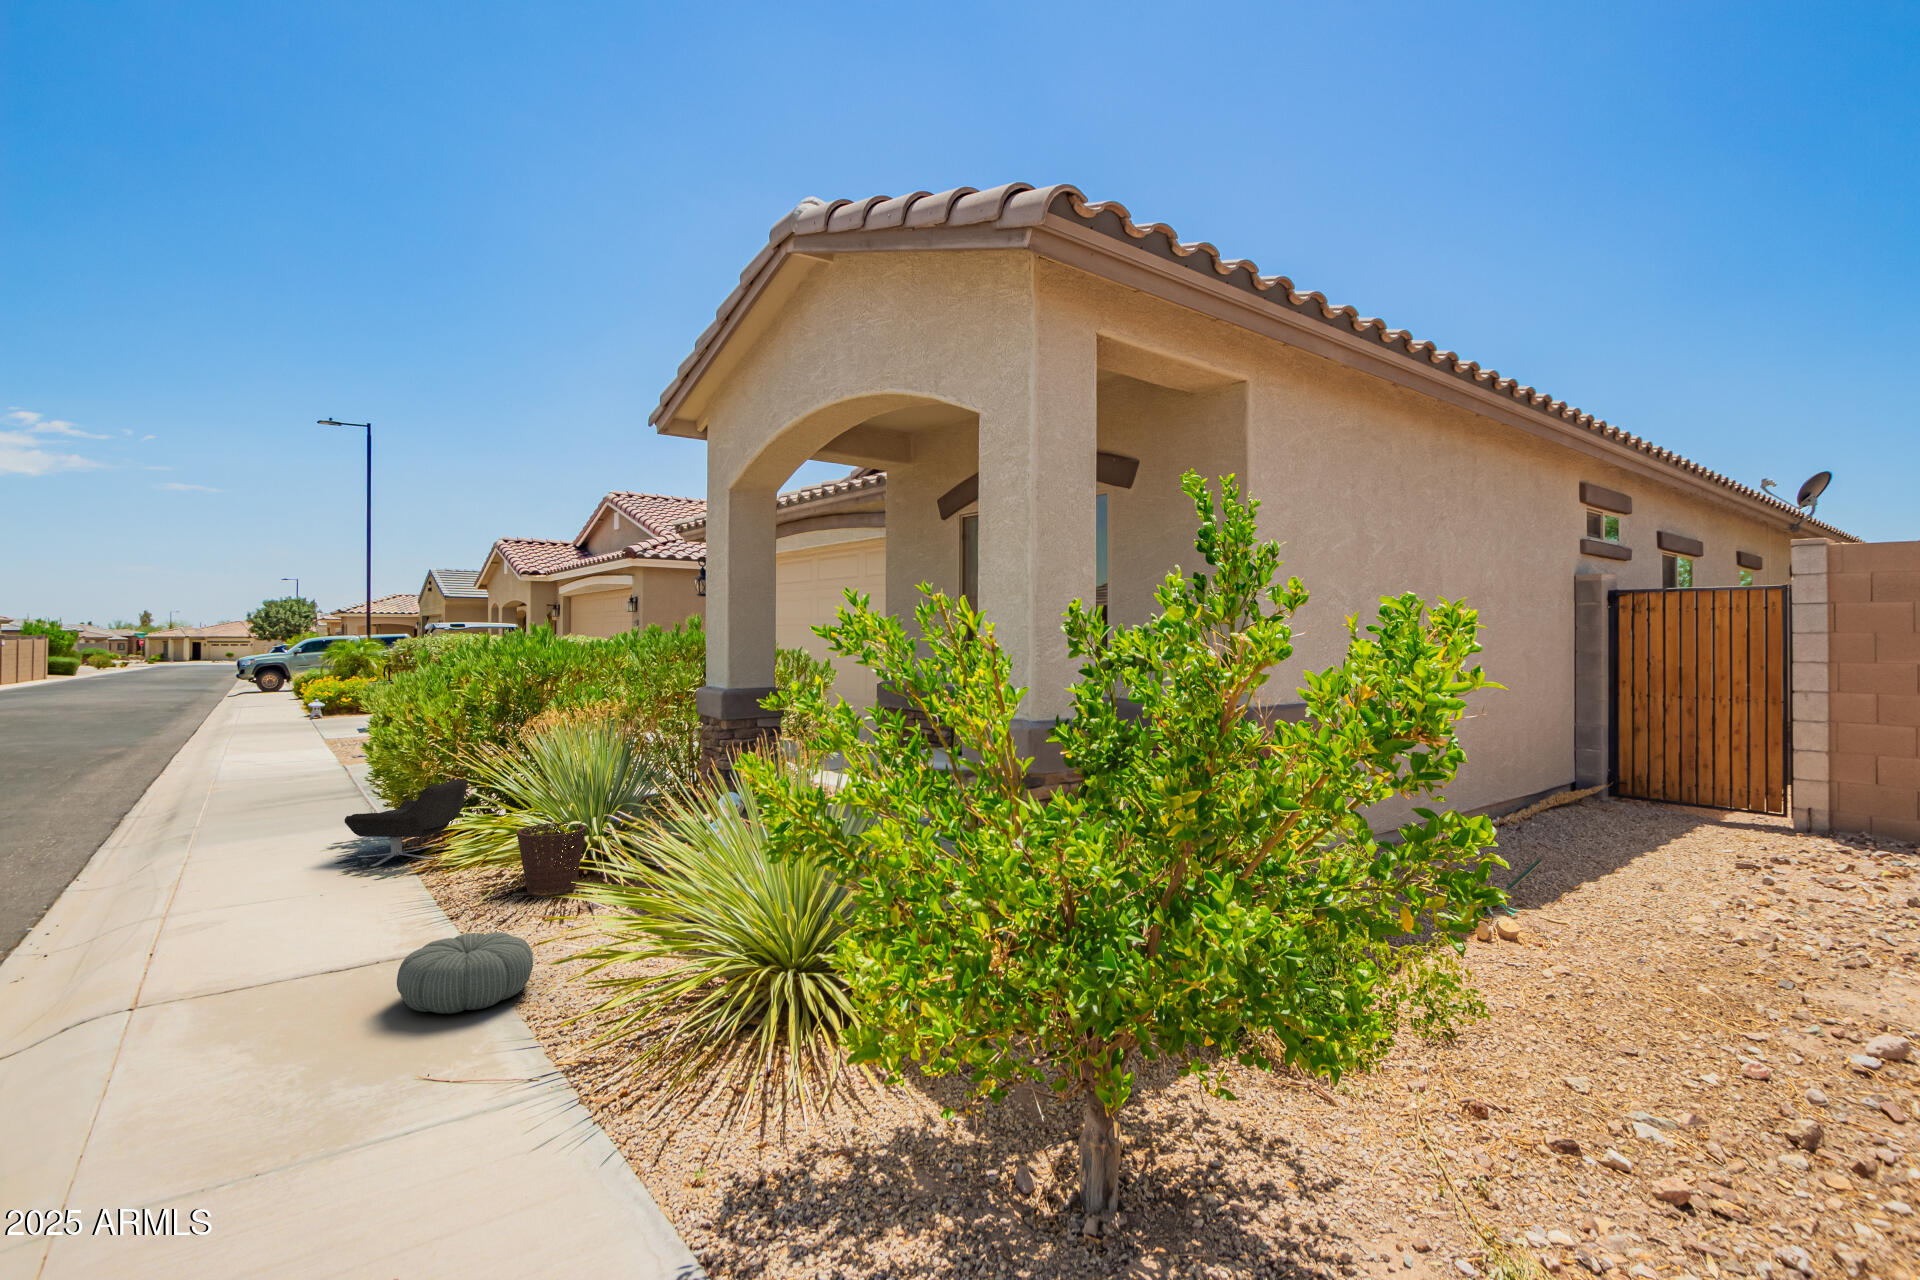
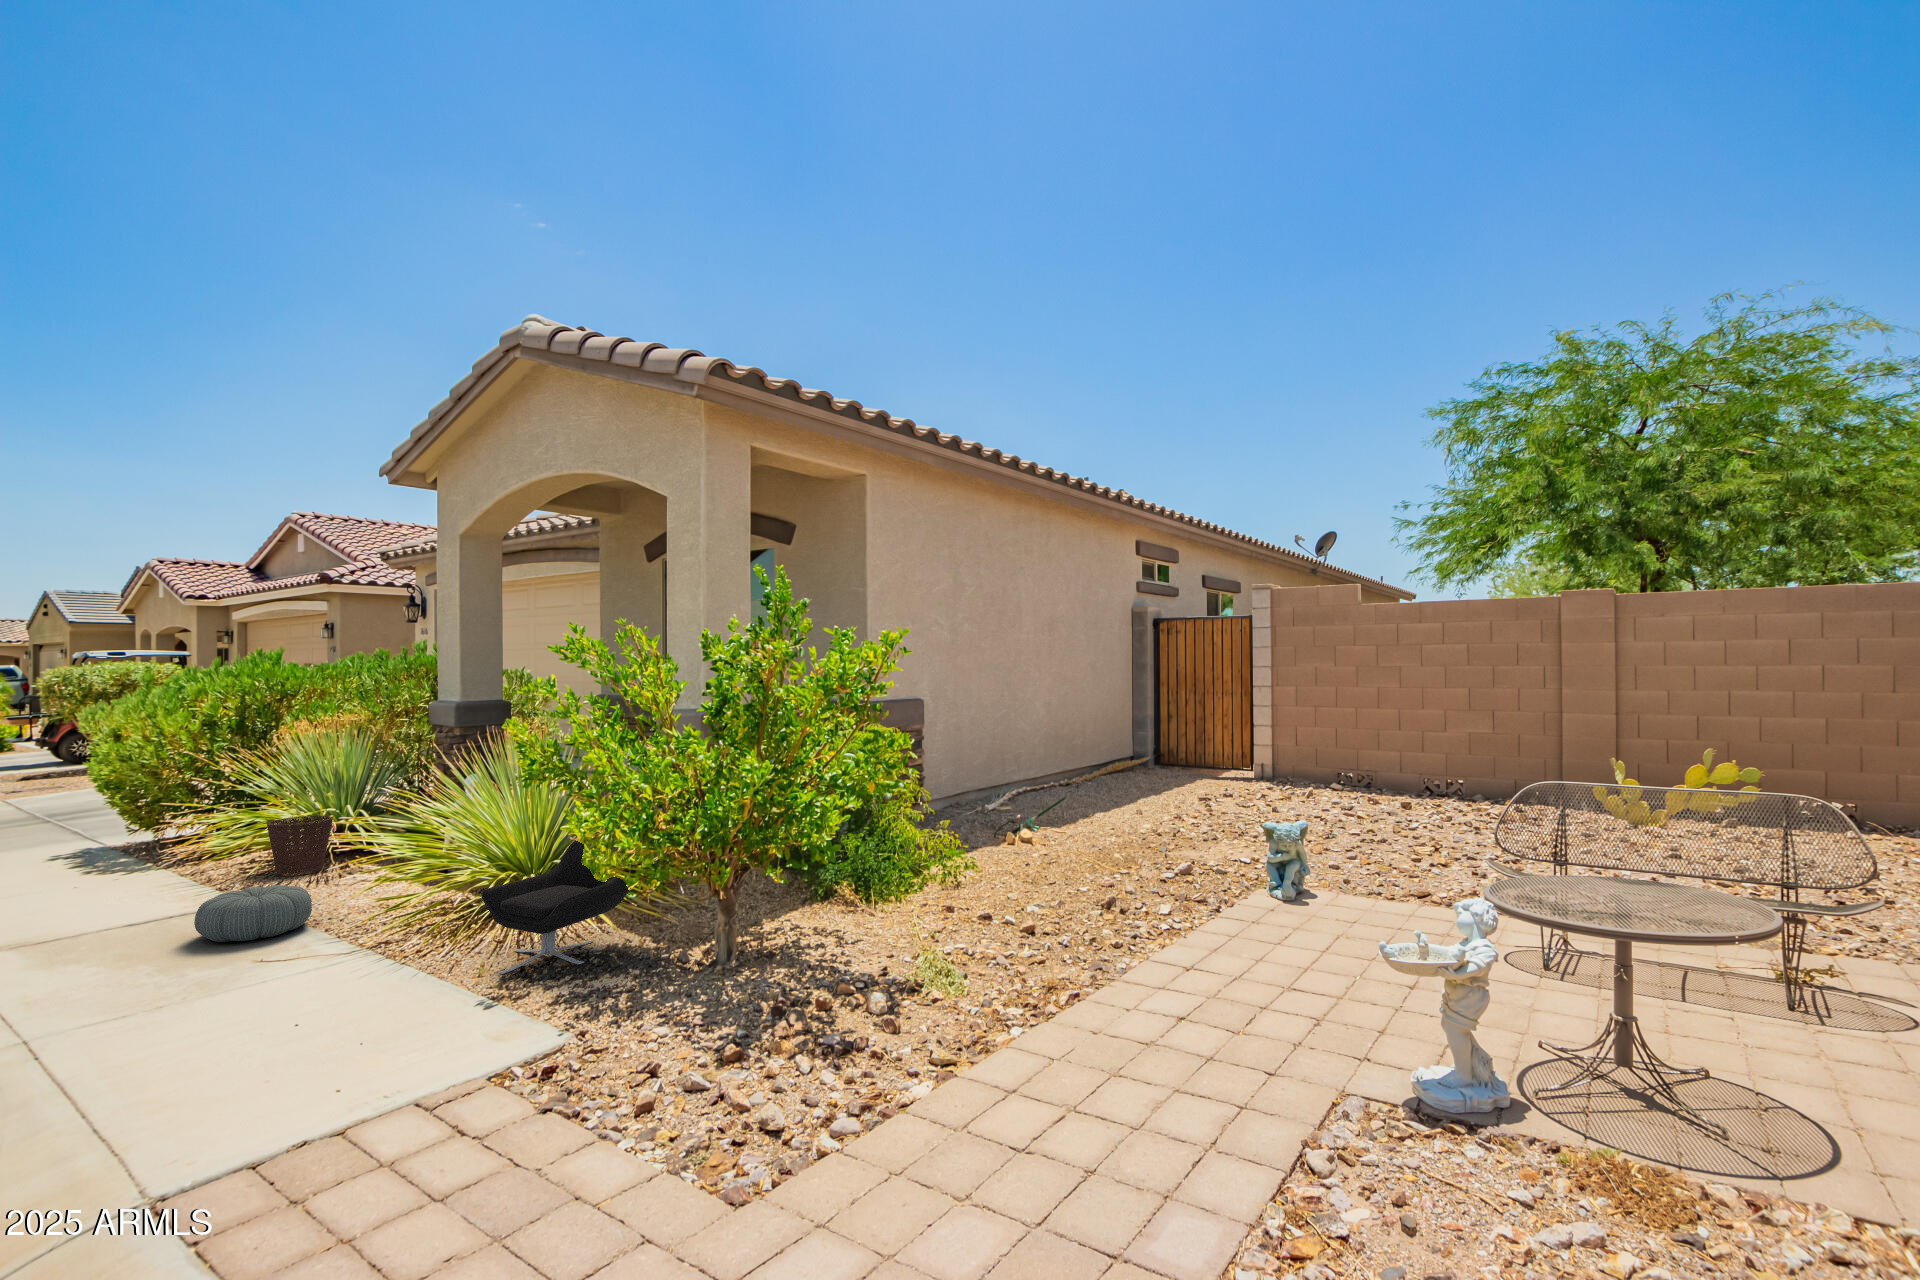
lounge chair: present [344,778,468,866] -> present [481,840,631,974]

